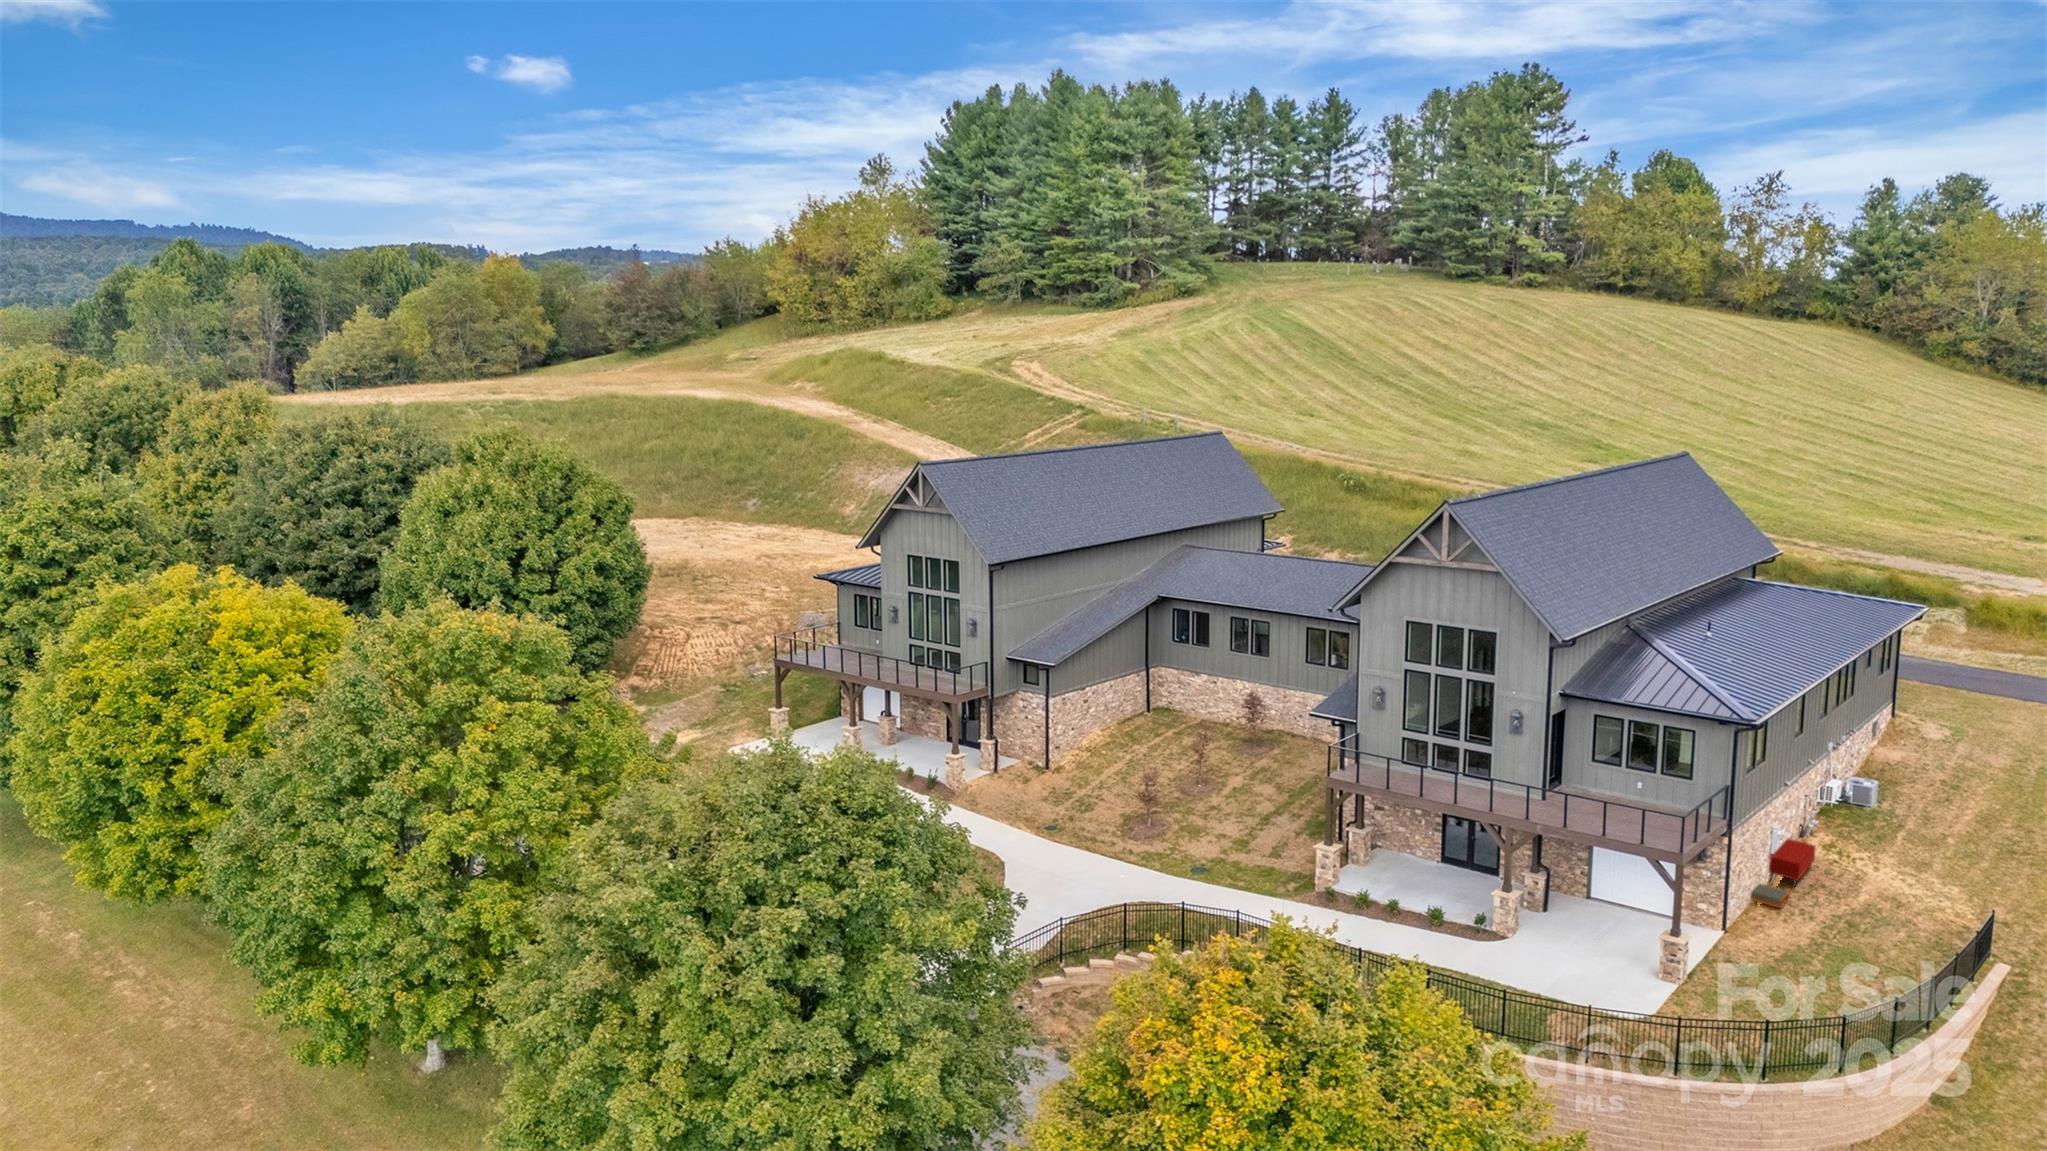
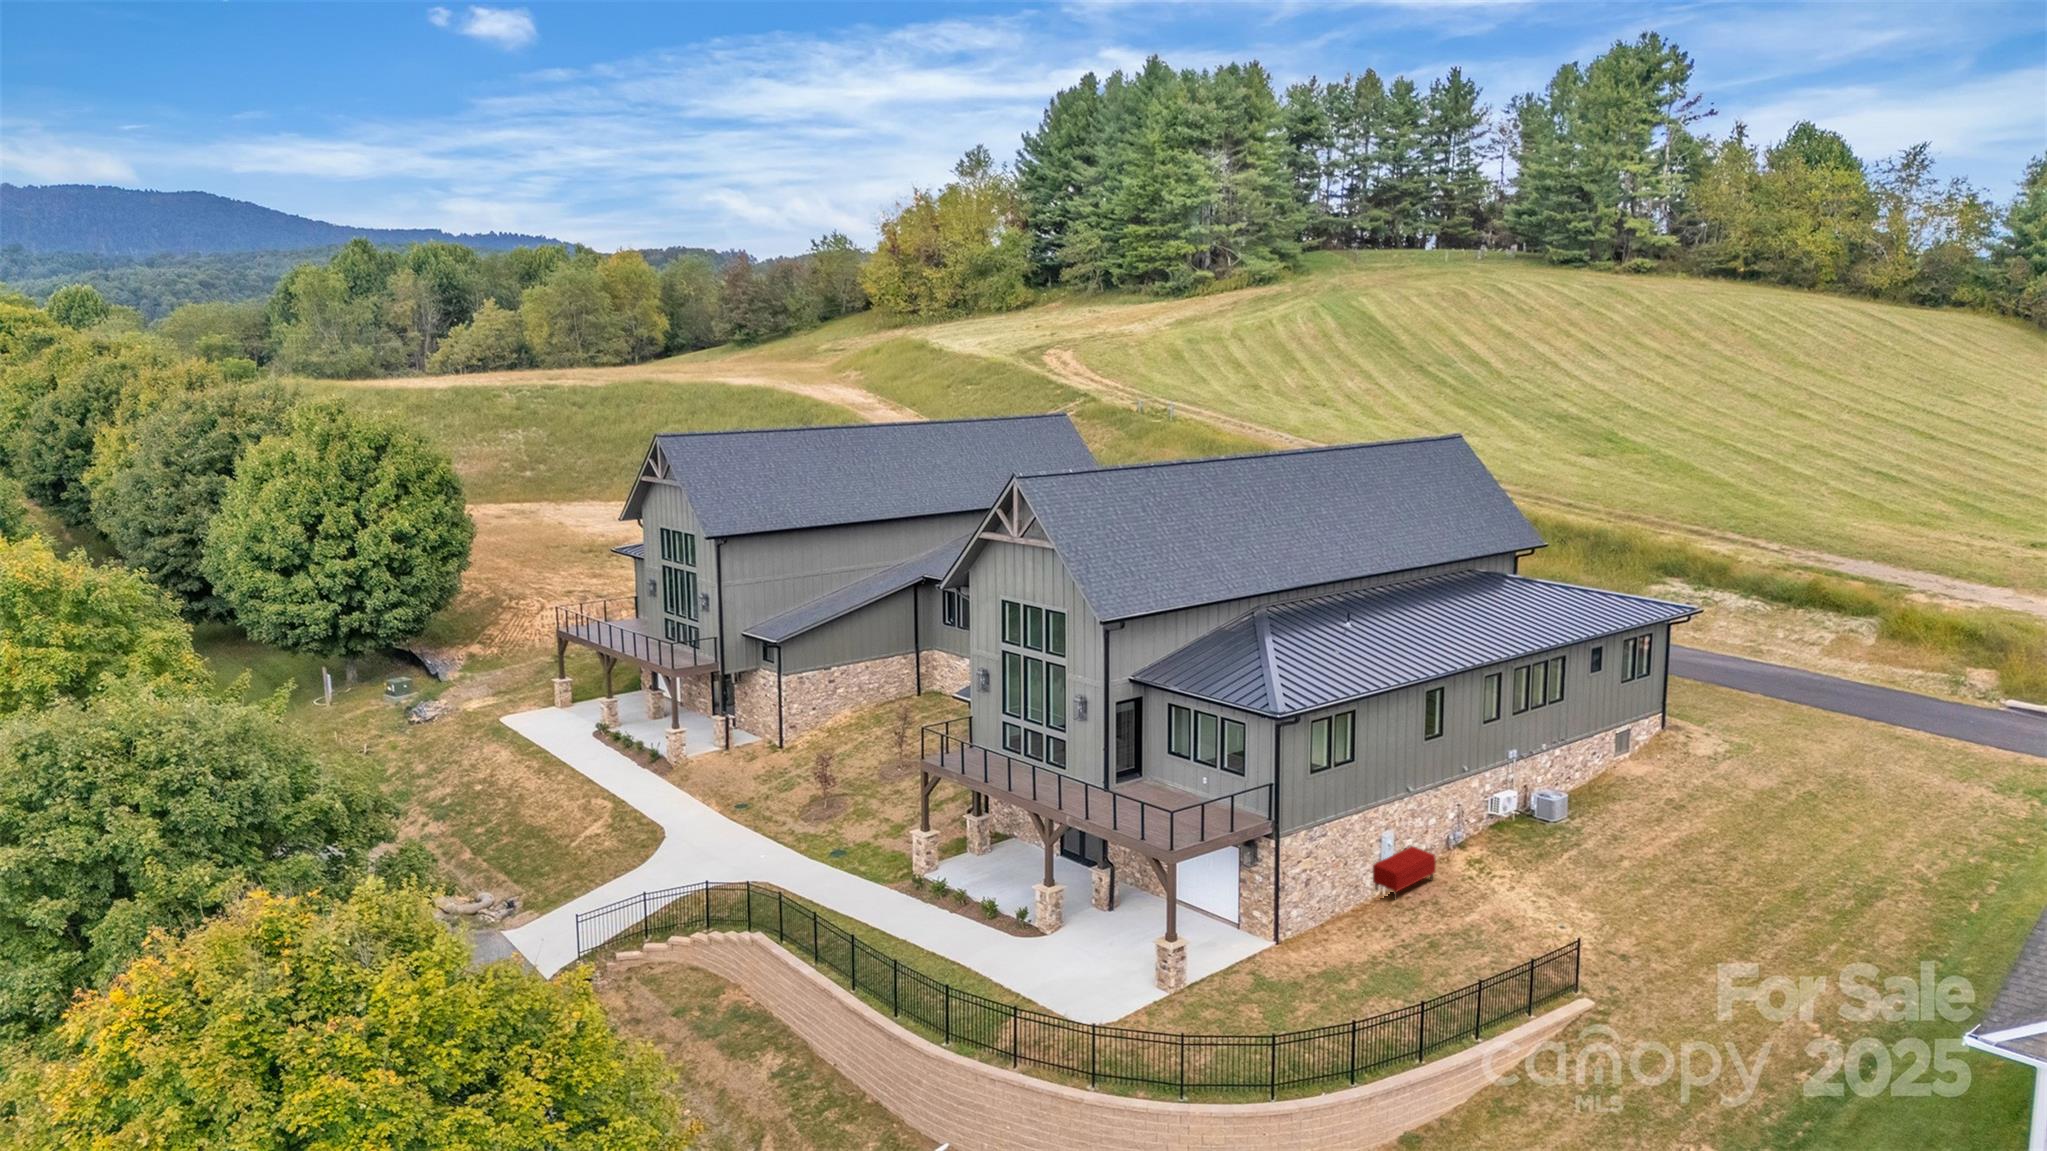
storage box: present [1750,884,1789,908] -> none [1332,893,1375,921]

